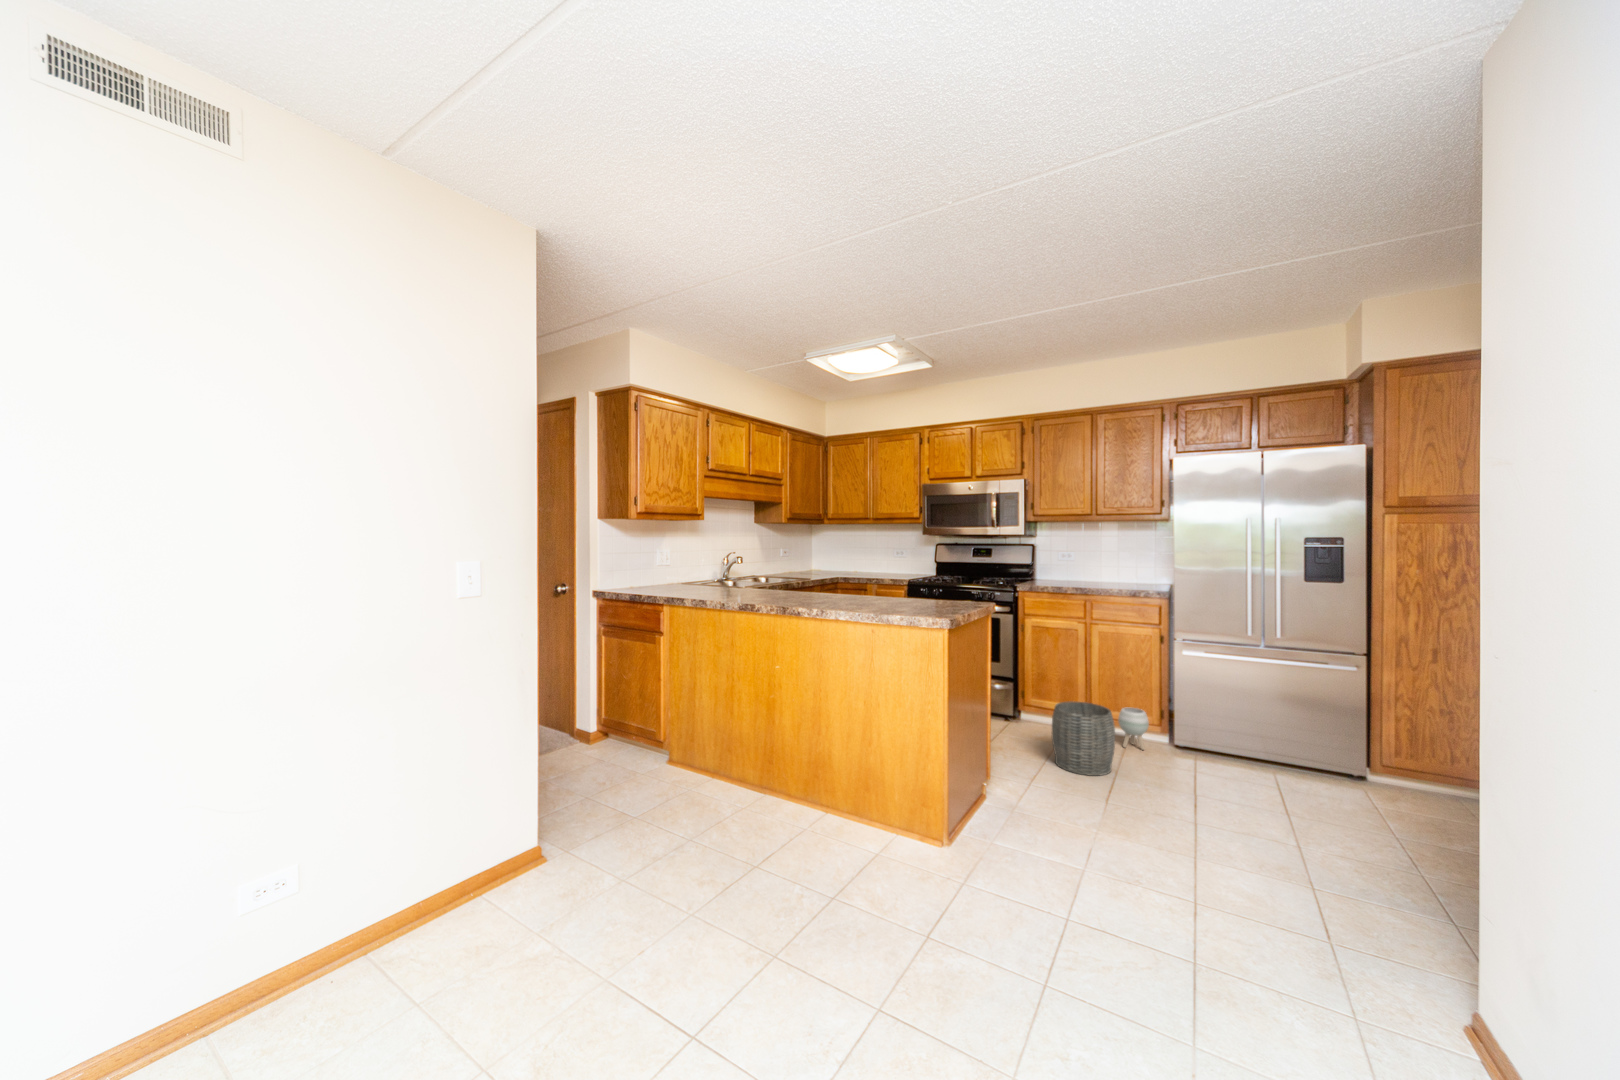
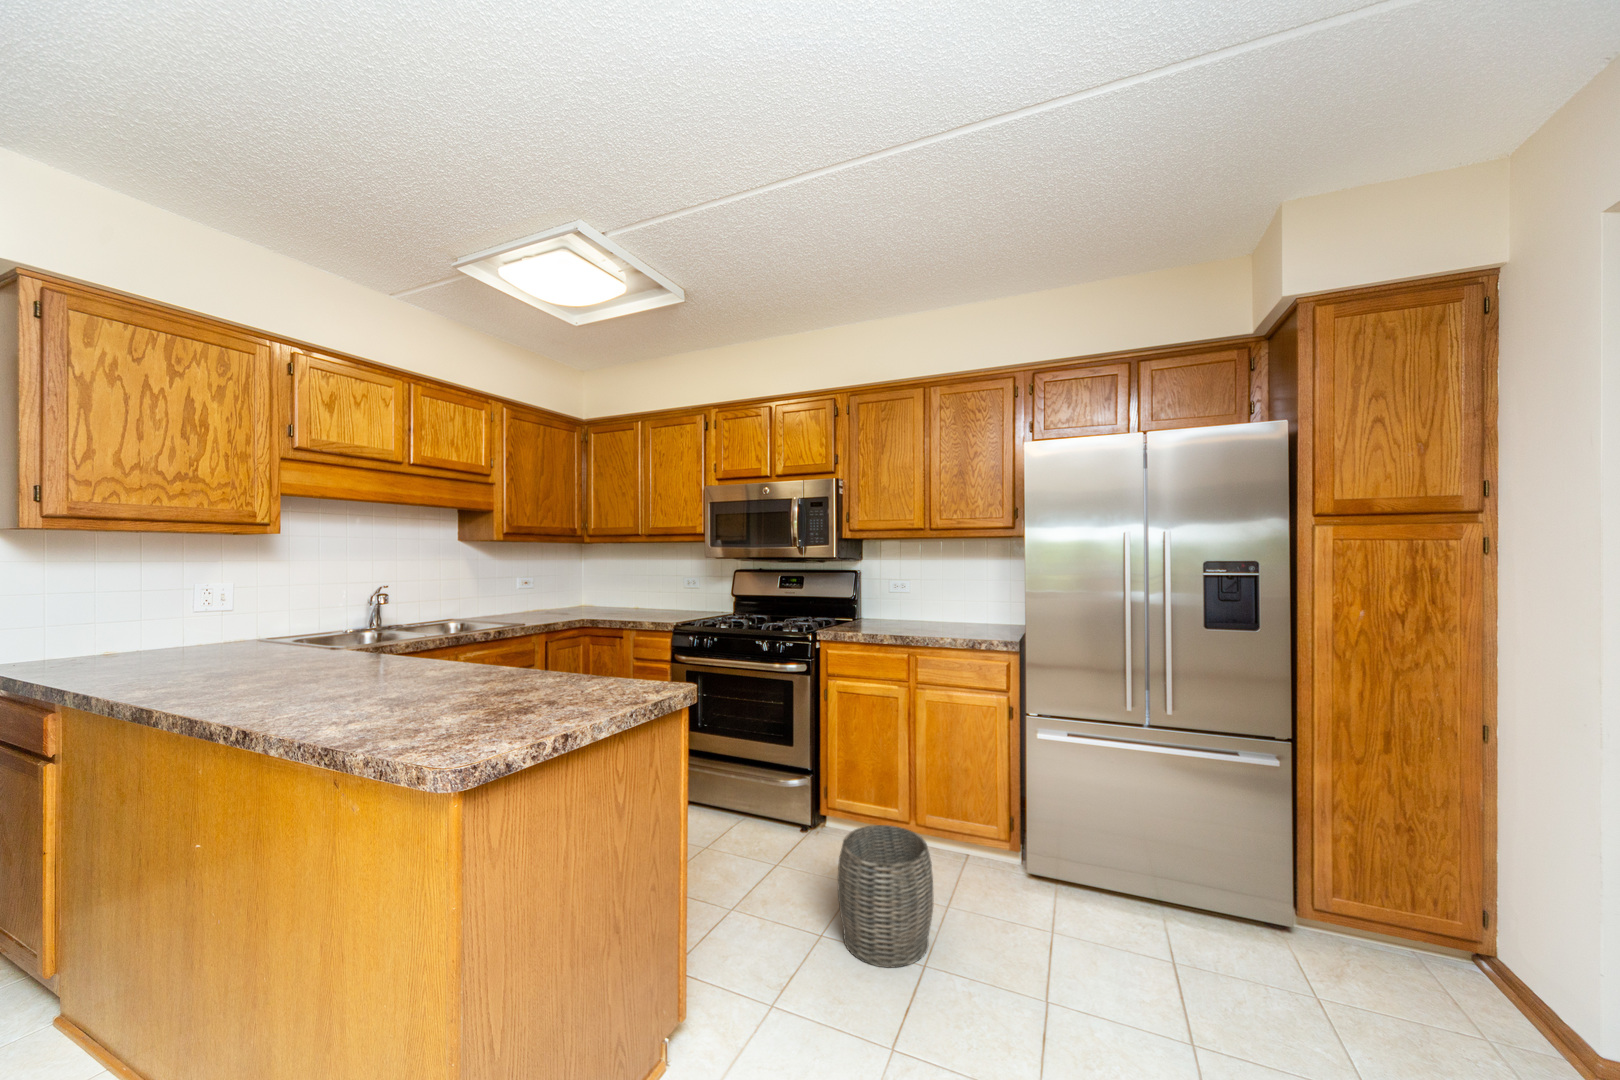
planter: present [1118,707,1149,750] -> none [952,819,994,889]

